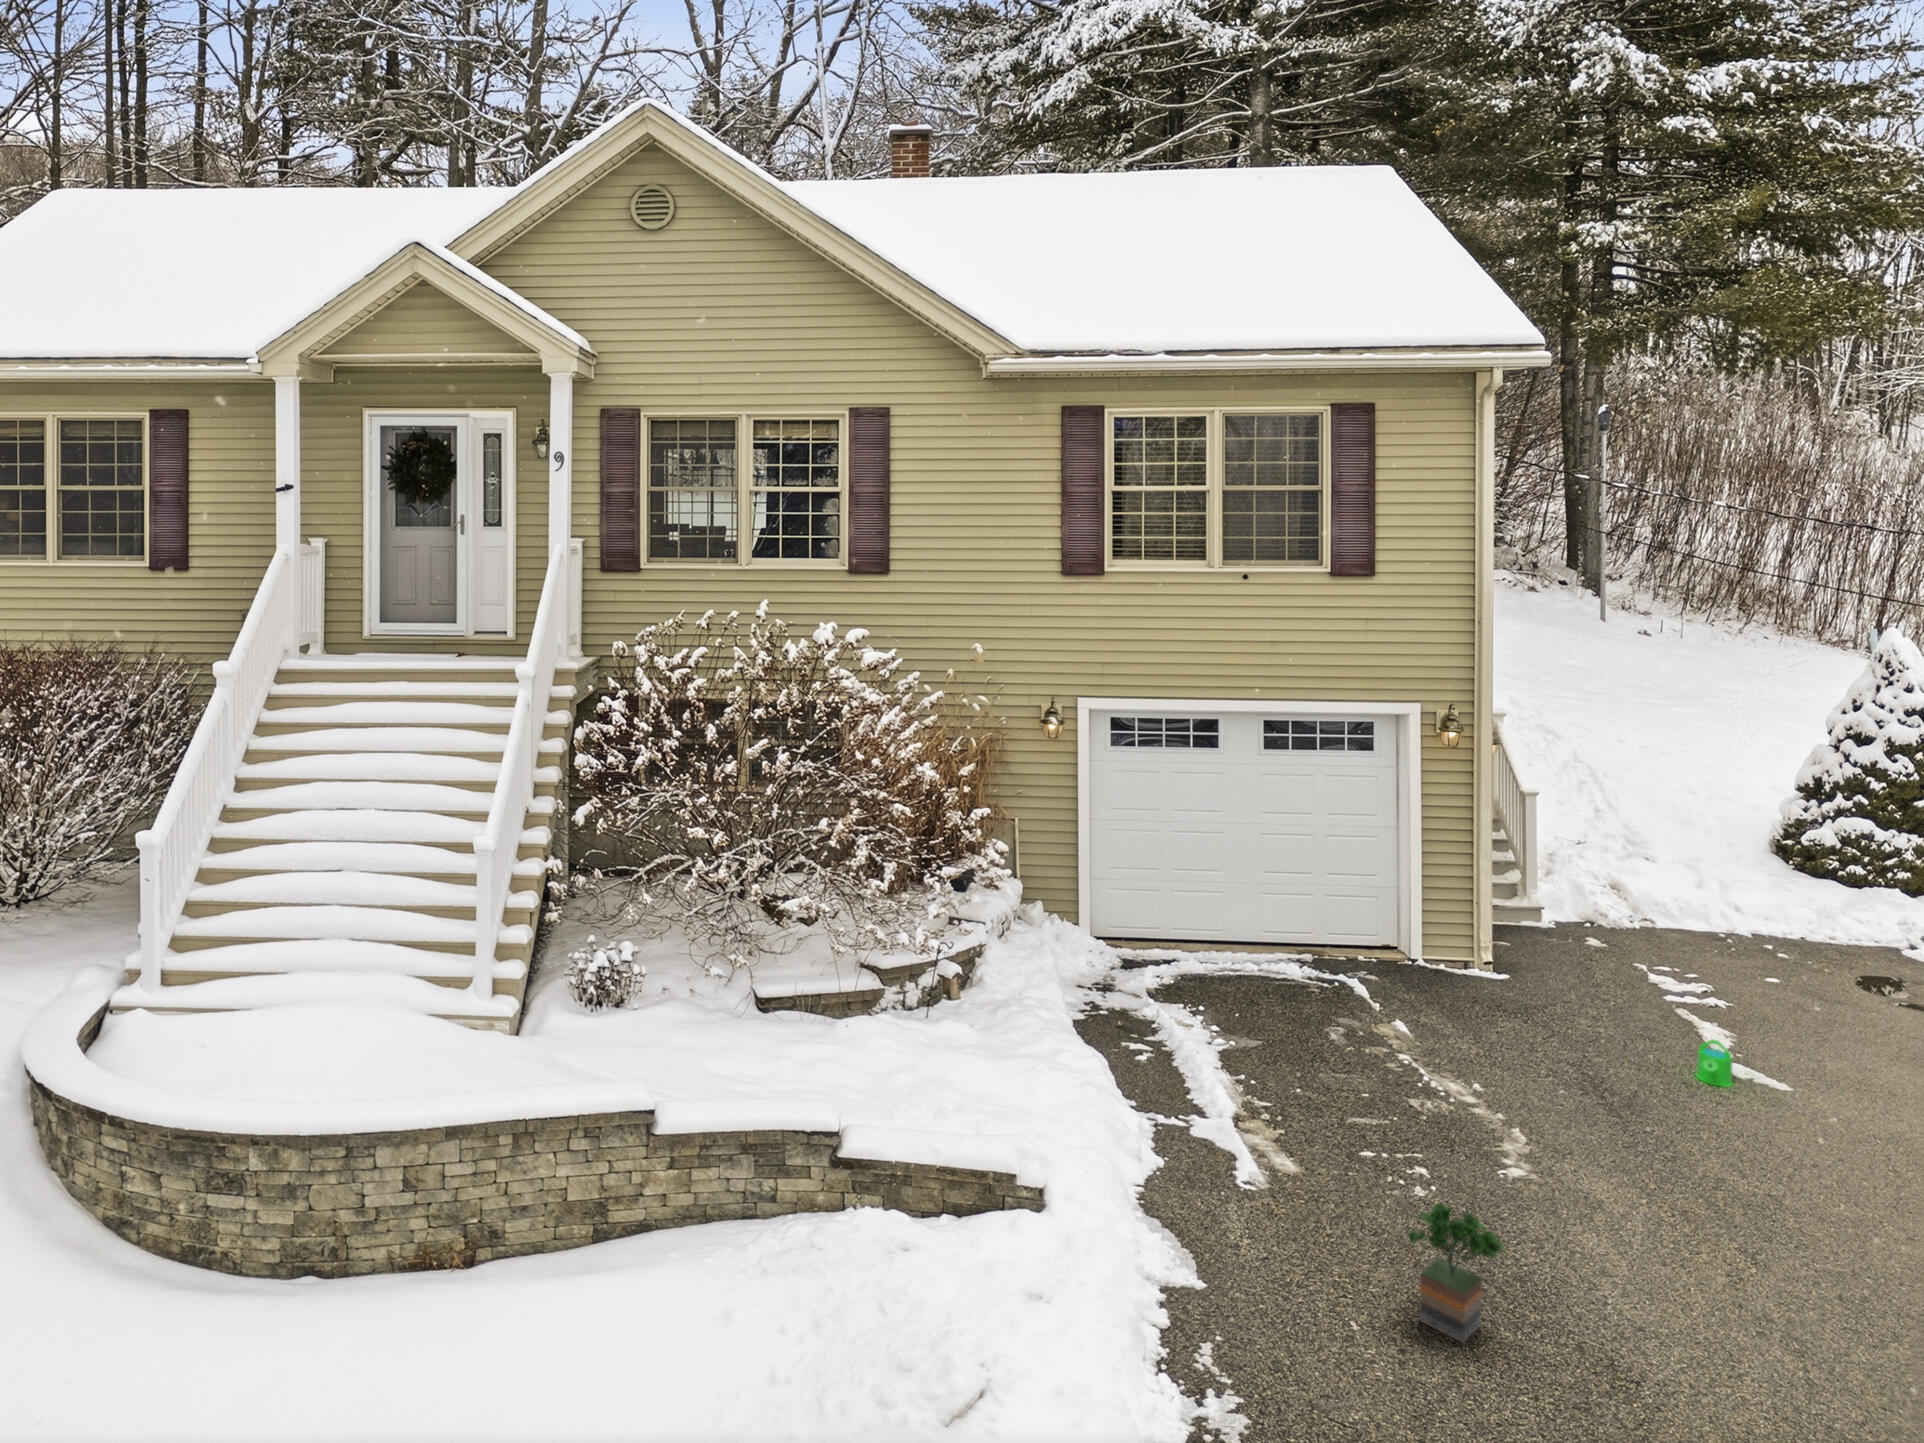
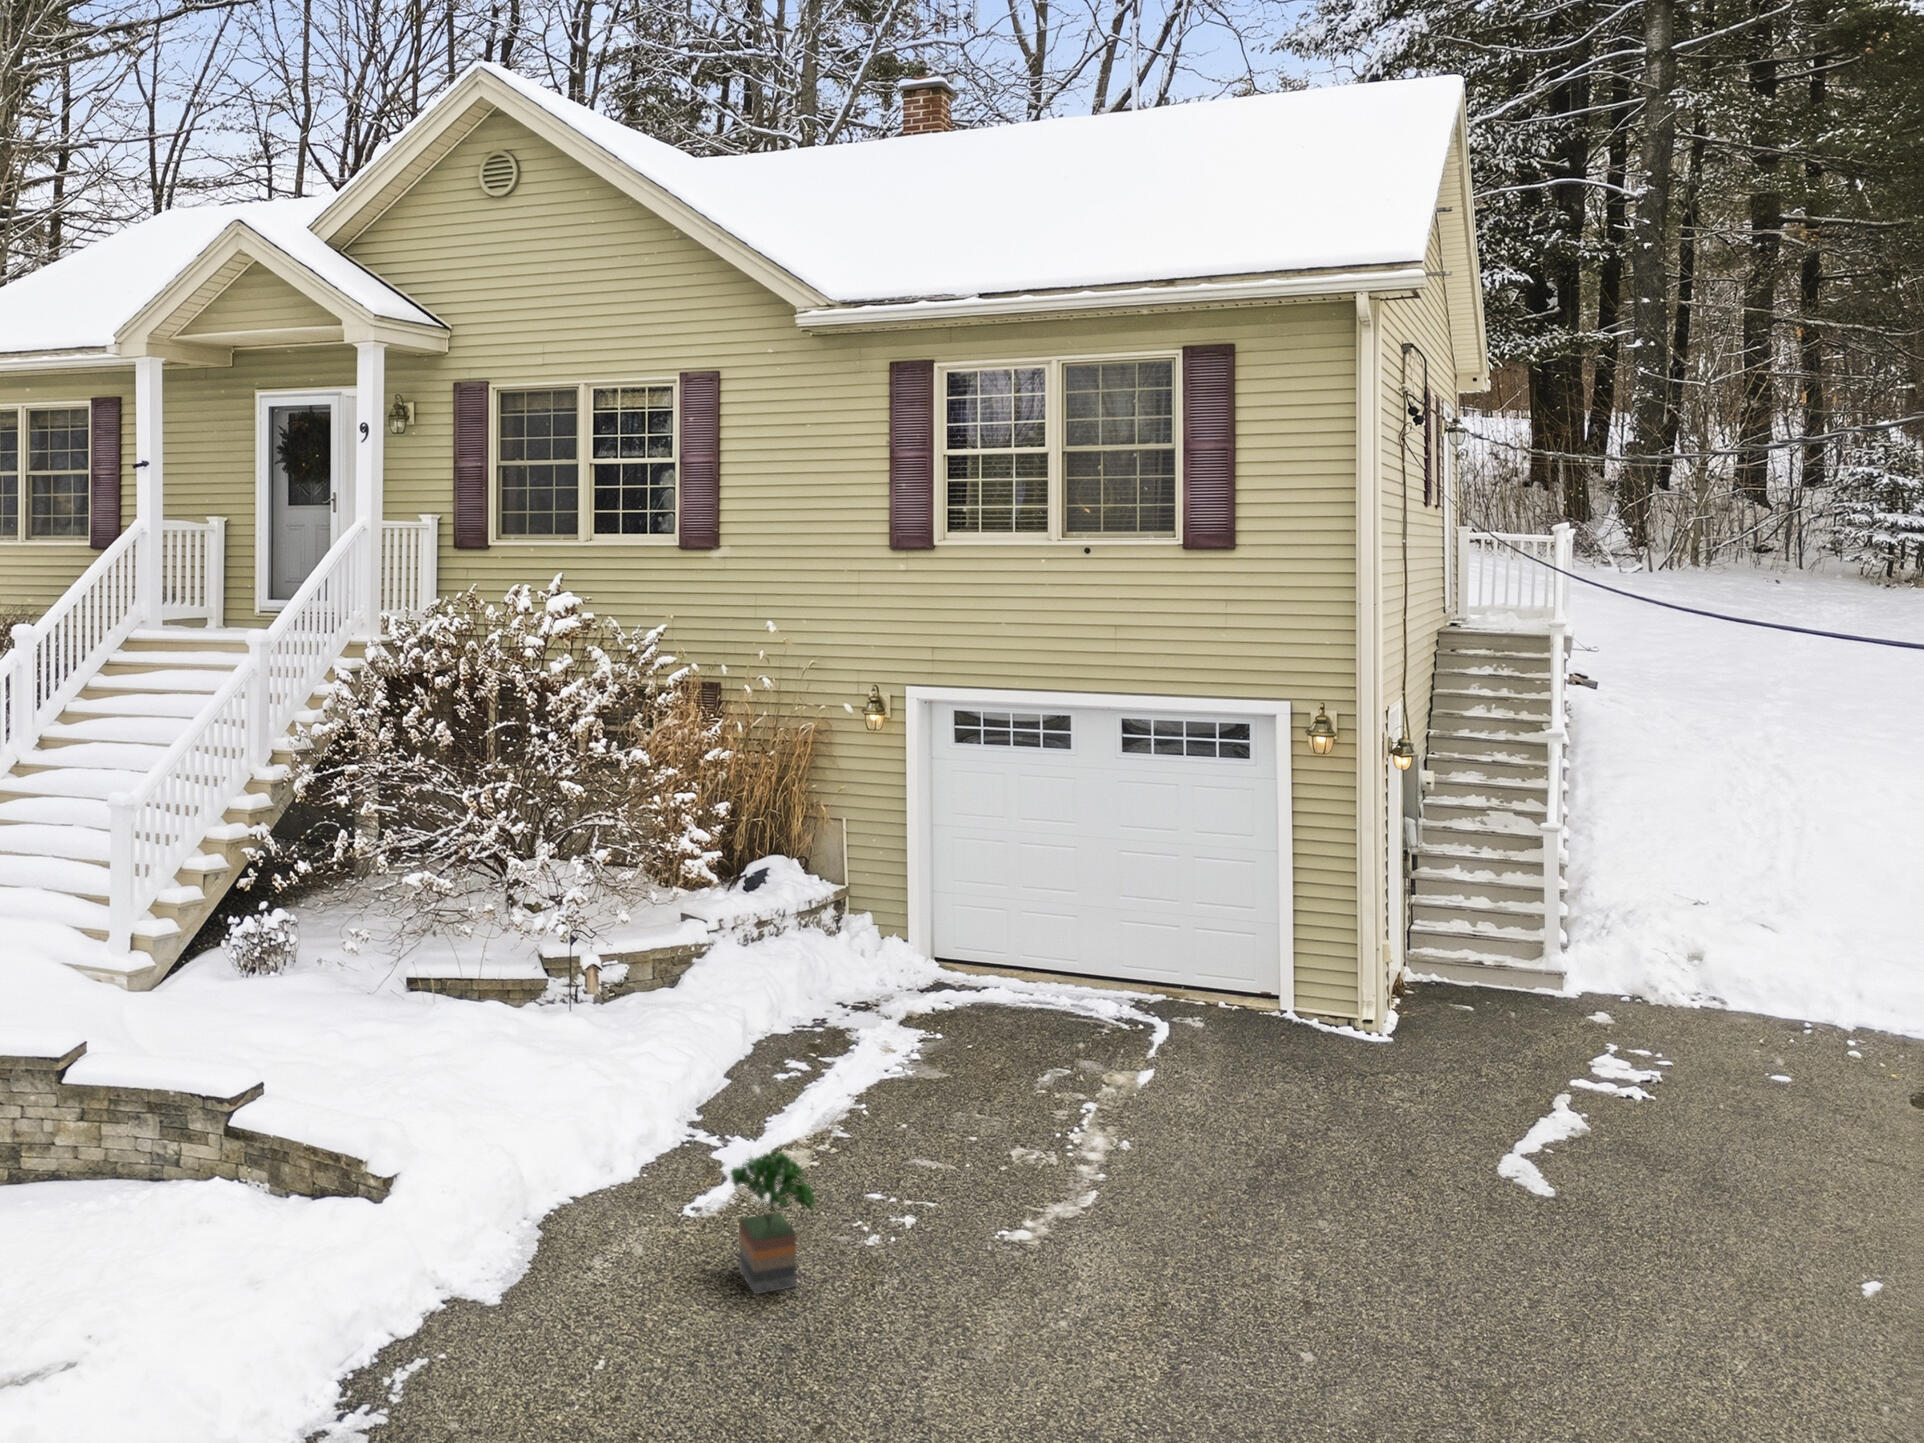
watering can: present [1695,1040,1733,1087] -> none [1445,1114,1500,1174]

